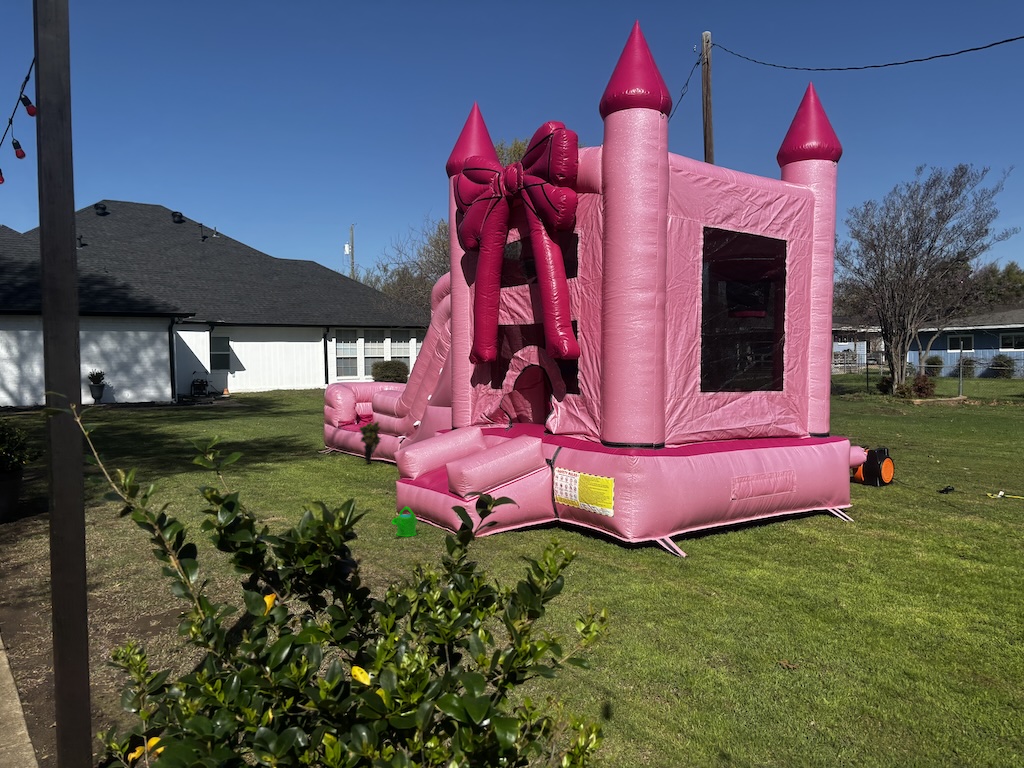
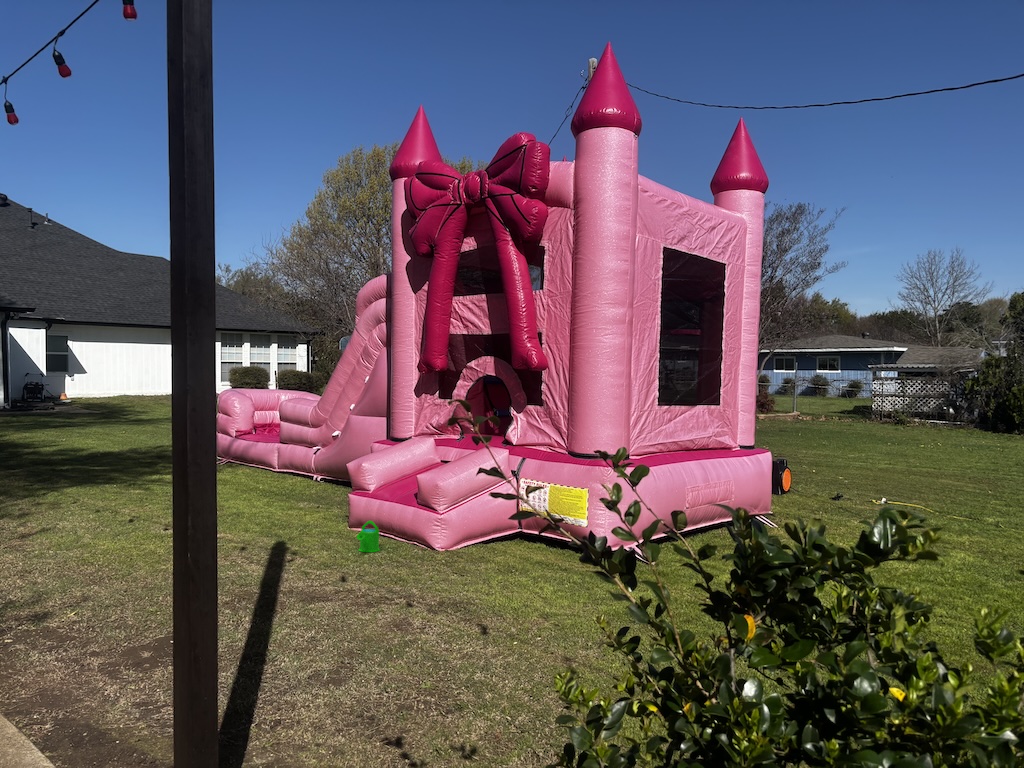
potted plant: present [359,422,381,464] -> none [270,431,295,477]

